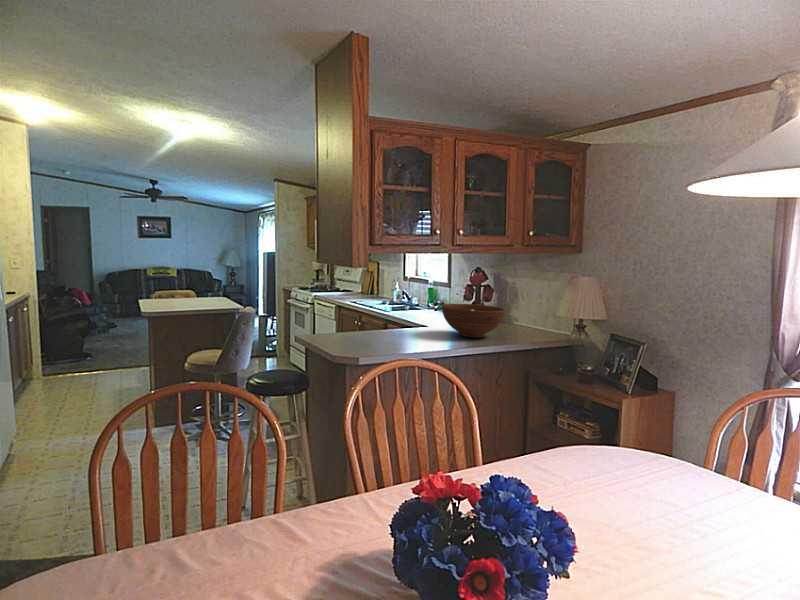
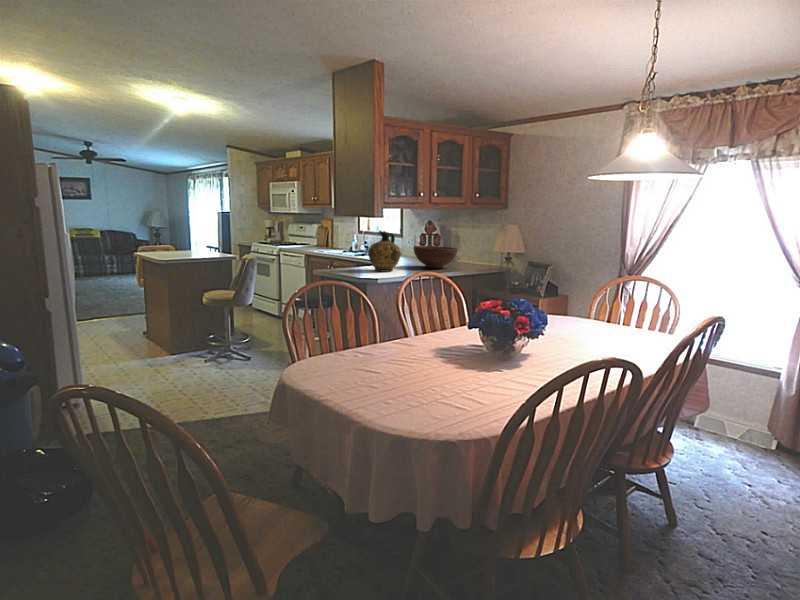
ceramic jug: none [370,284,416,343] -> present [368,231,401,272]

